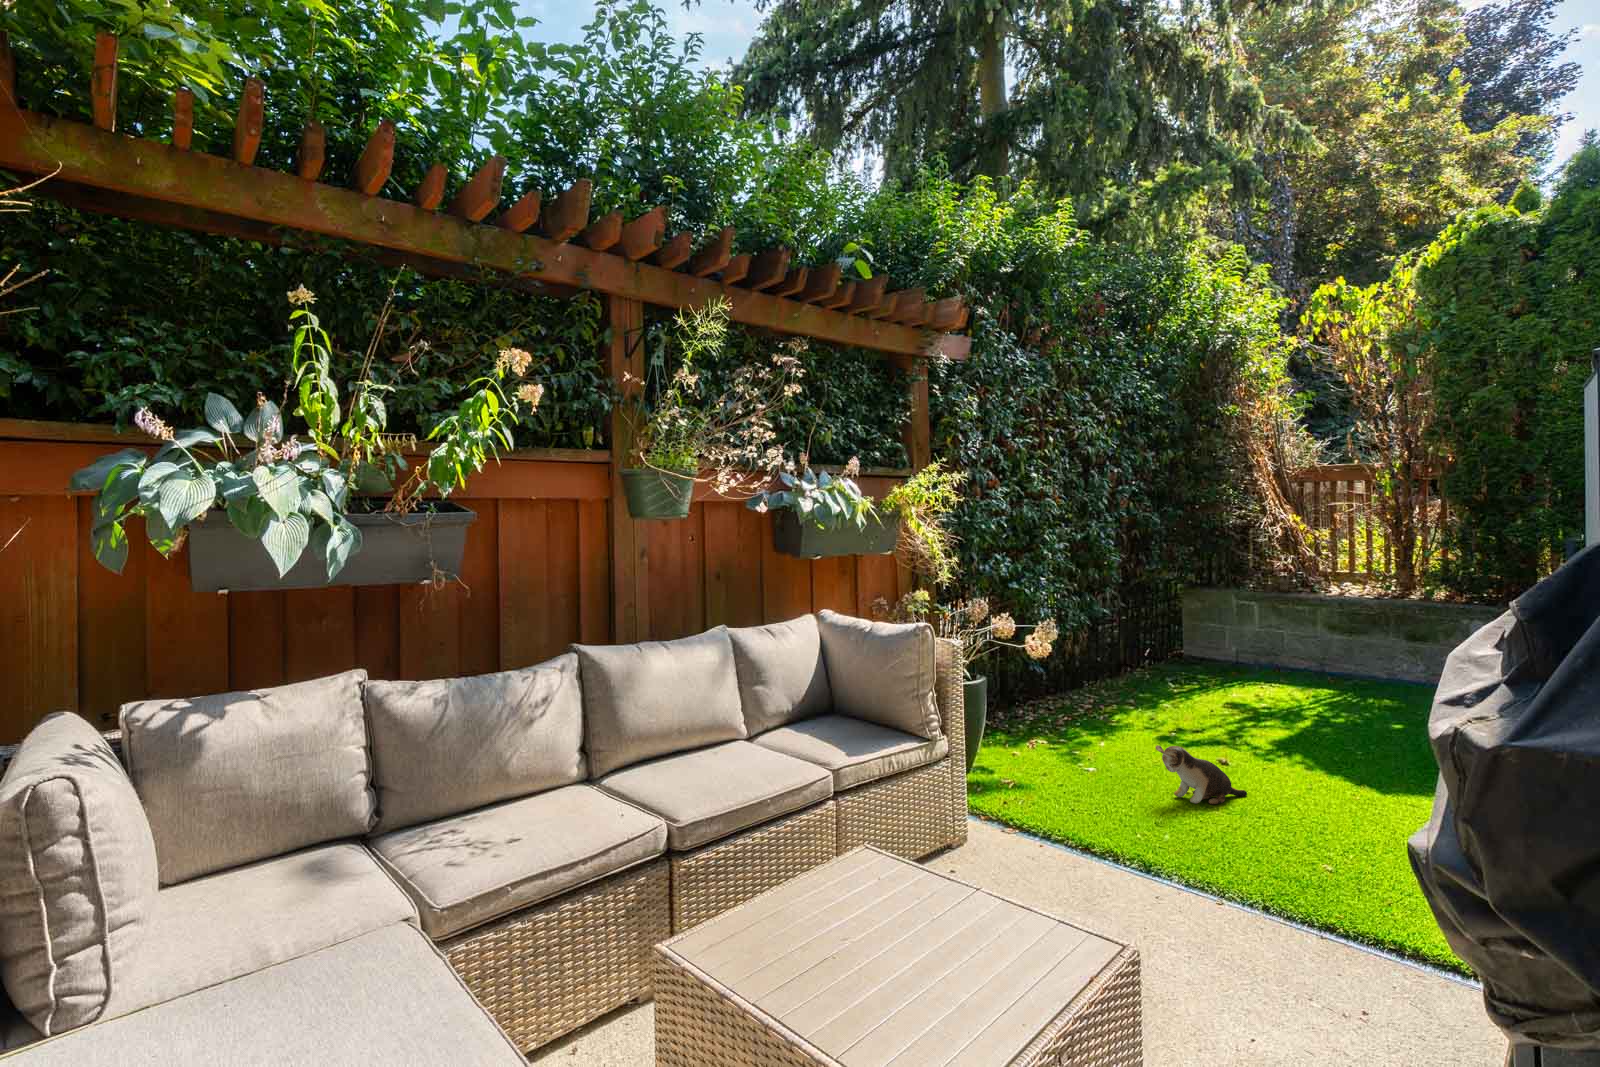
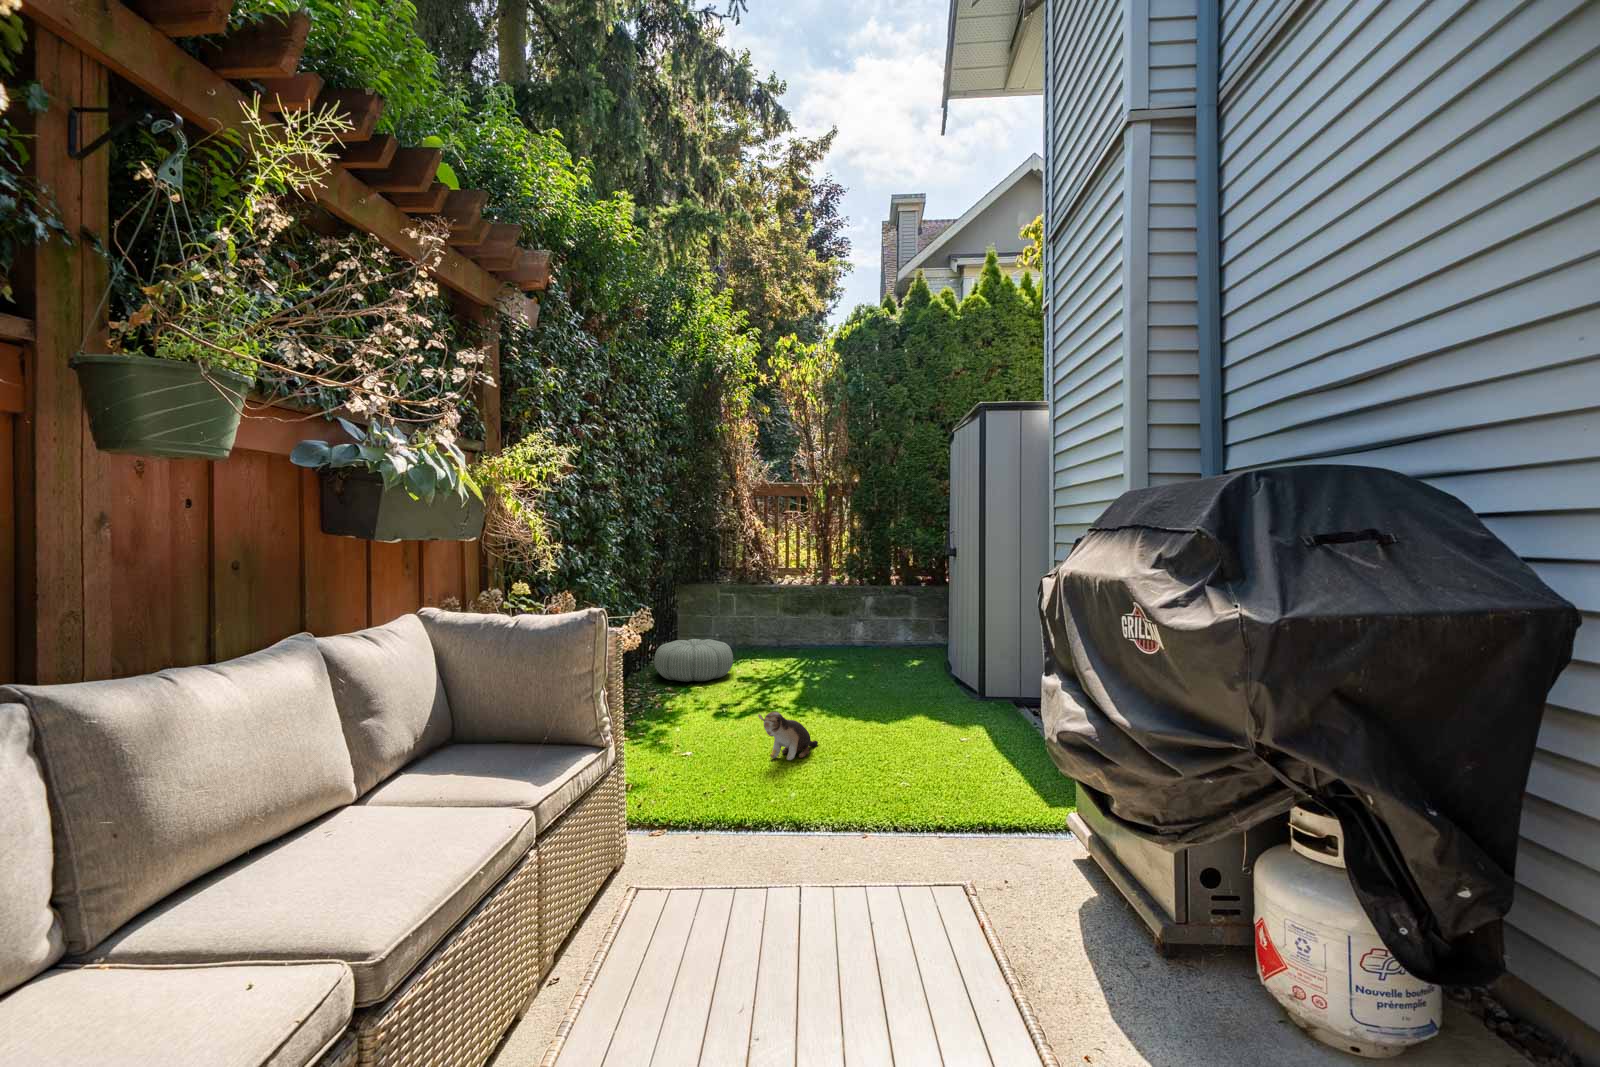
pouf: none [1120,654,1214,701] -> present [654,639,733,682]

